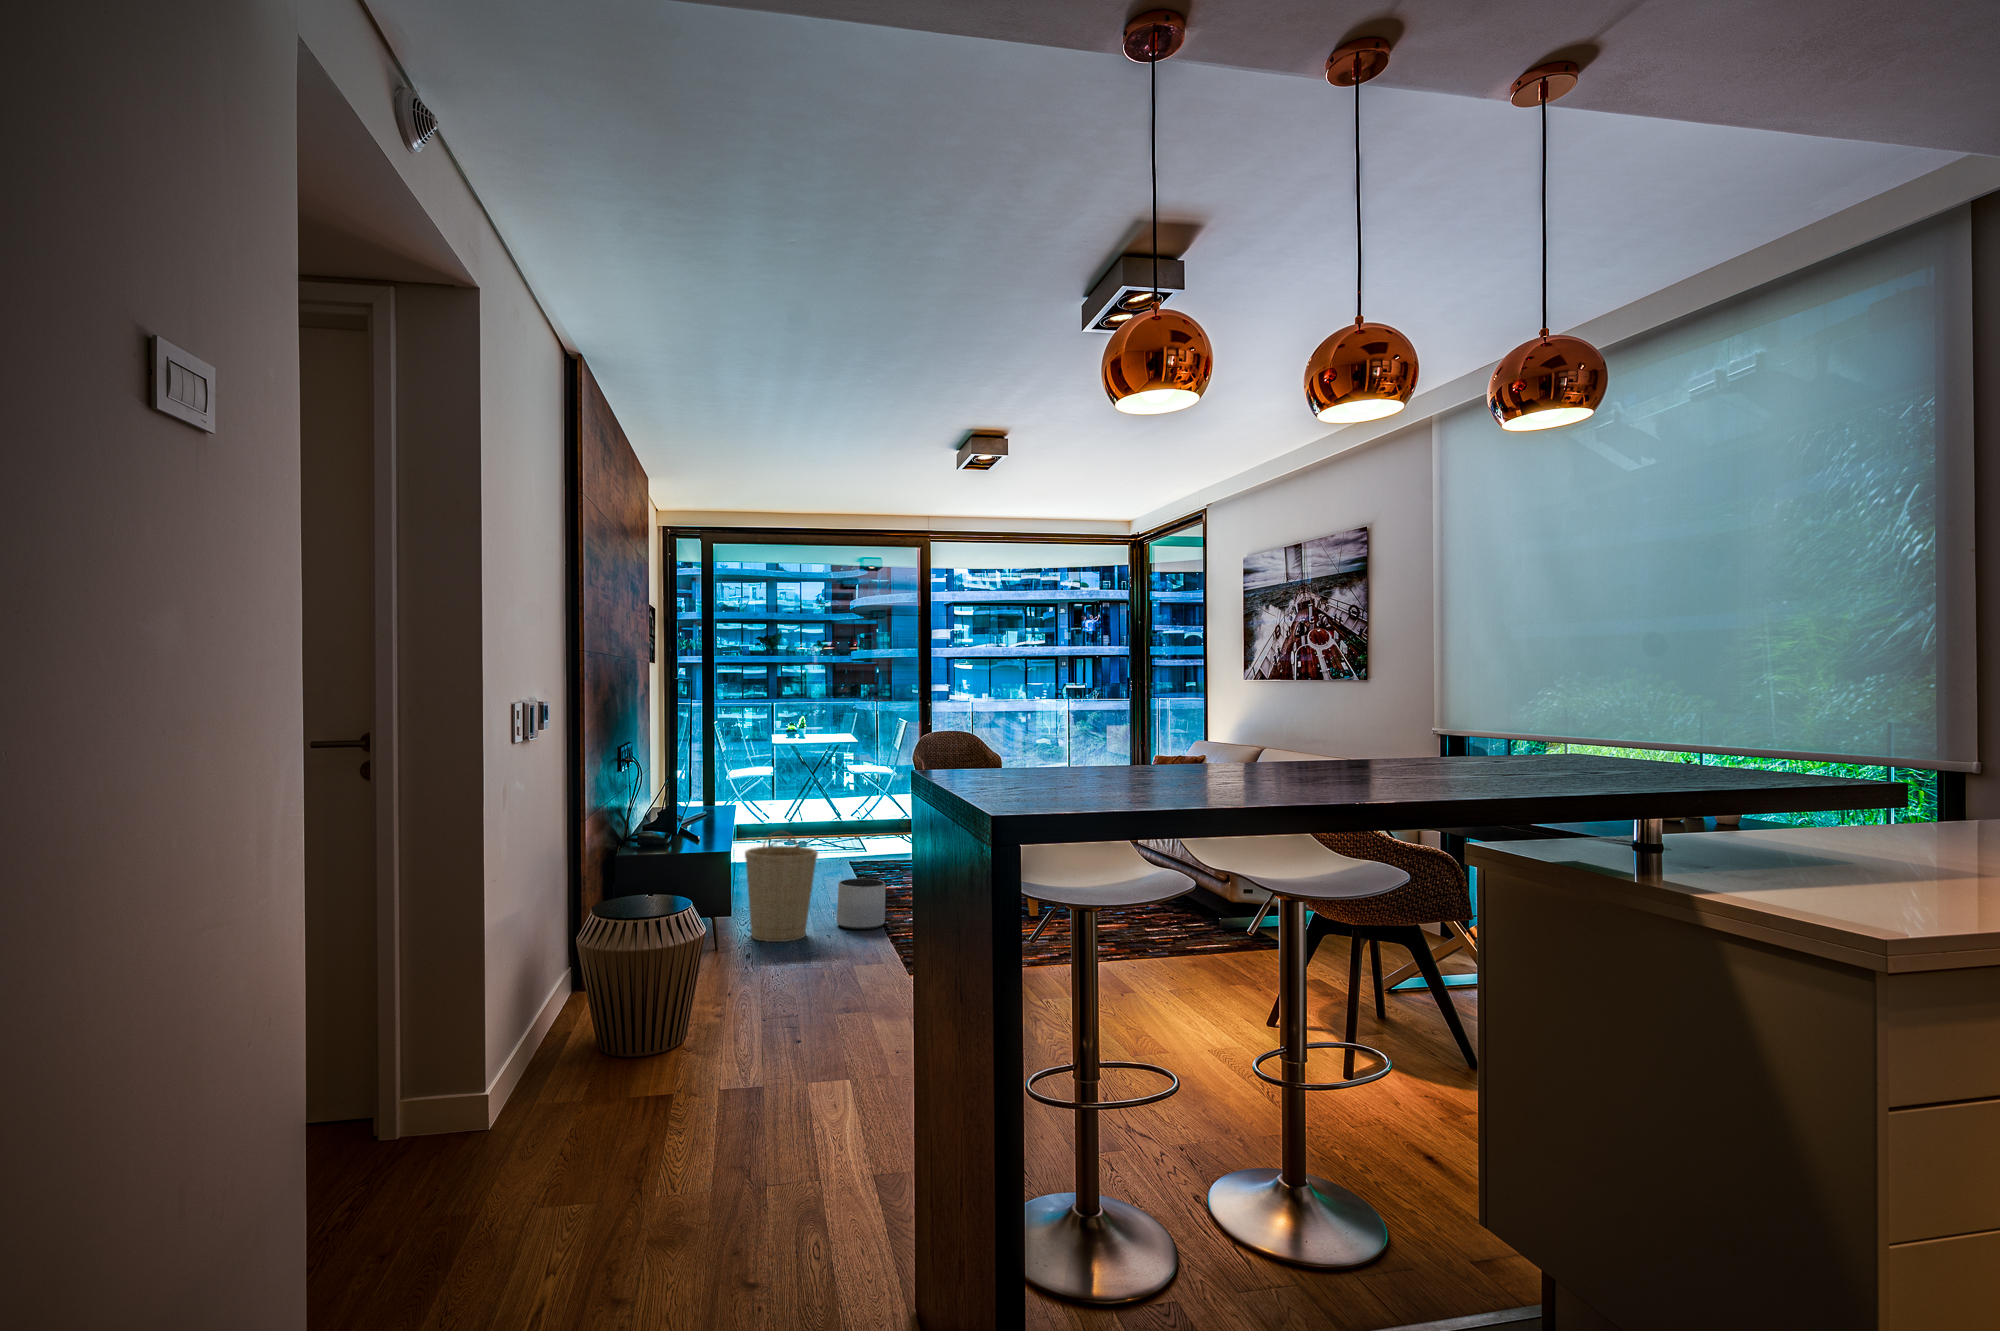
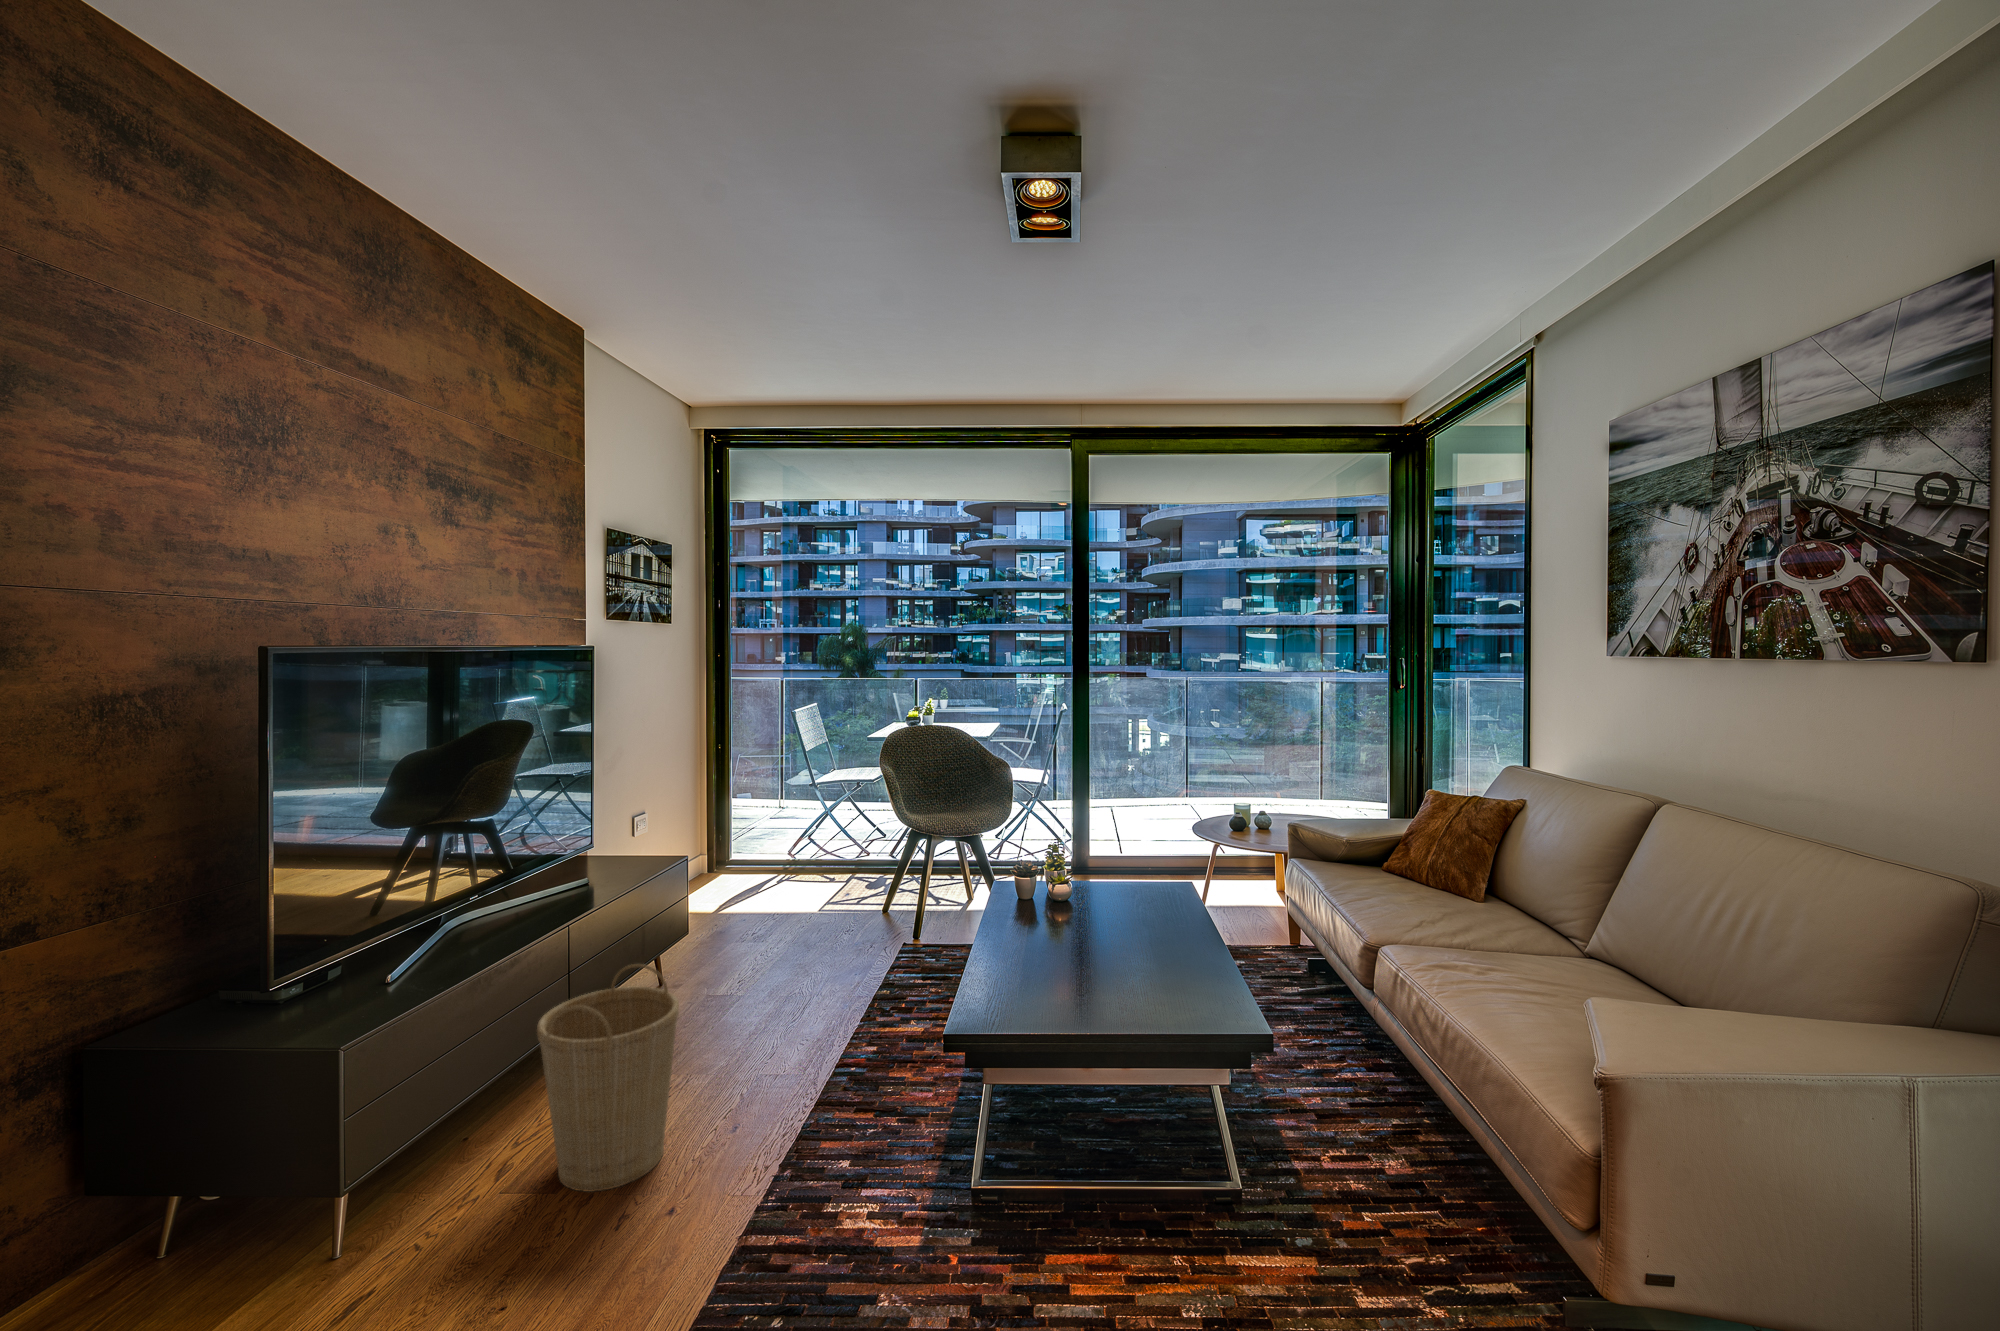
planter: present [837,879,886,930] -> none [739,1042,828,1158]

